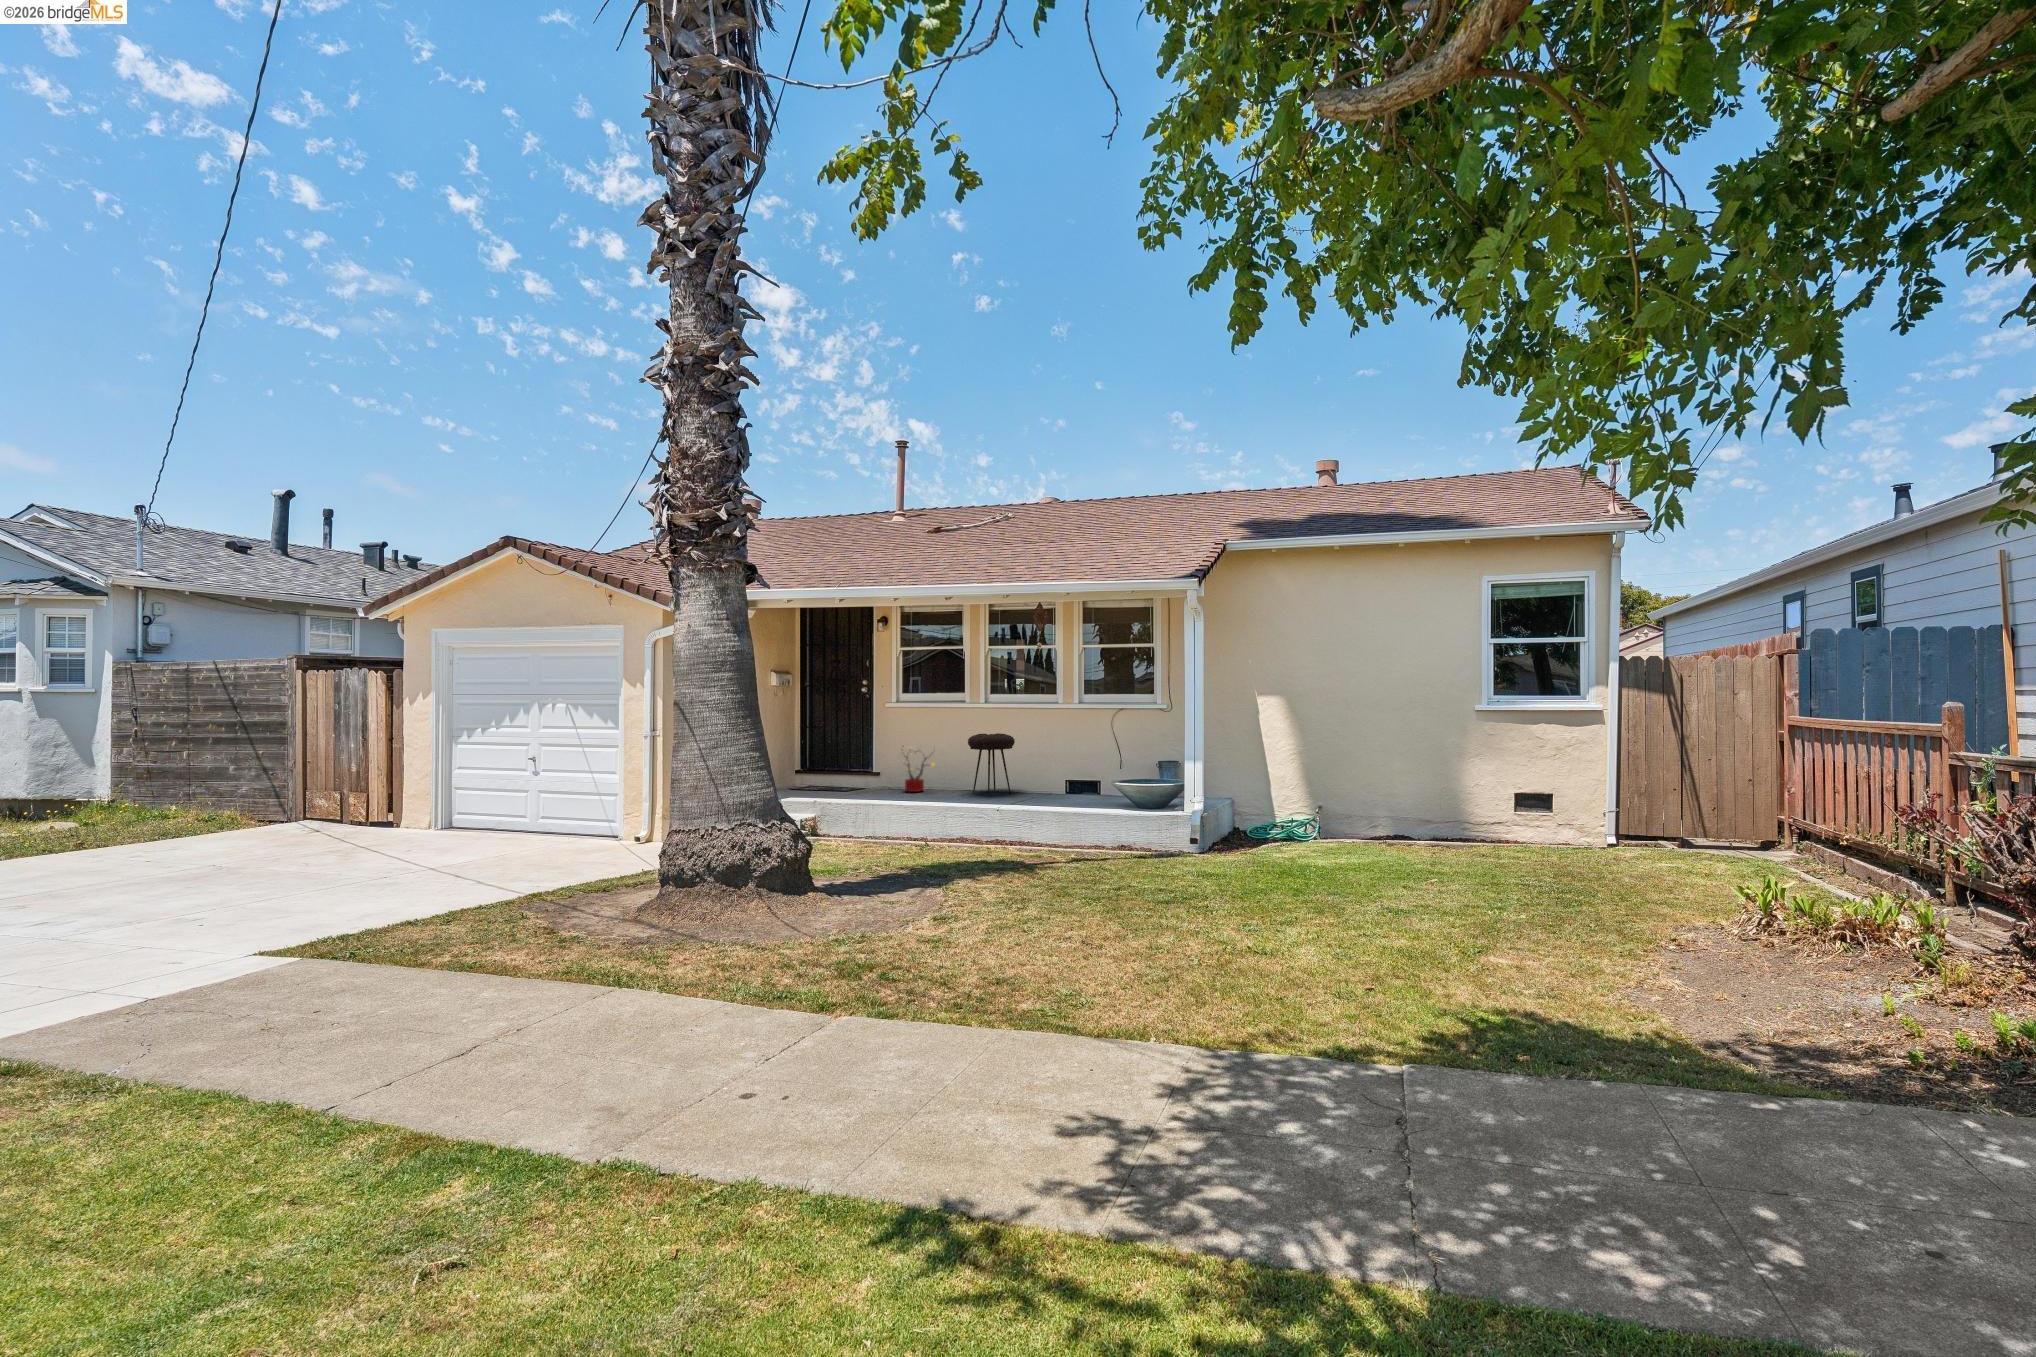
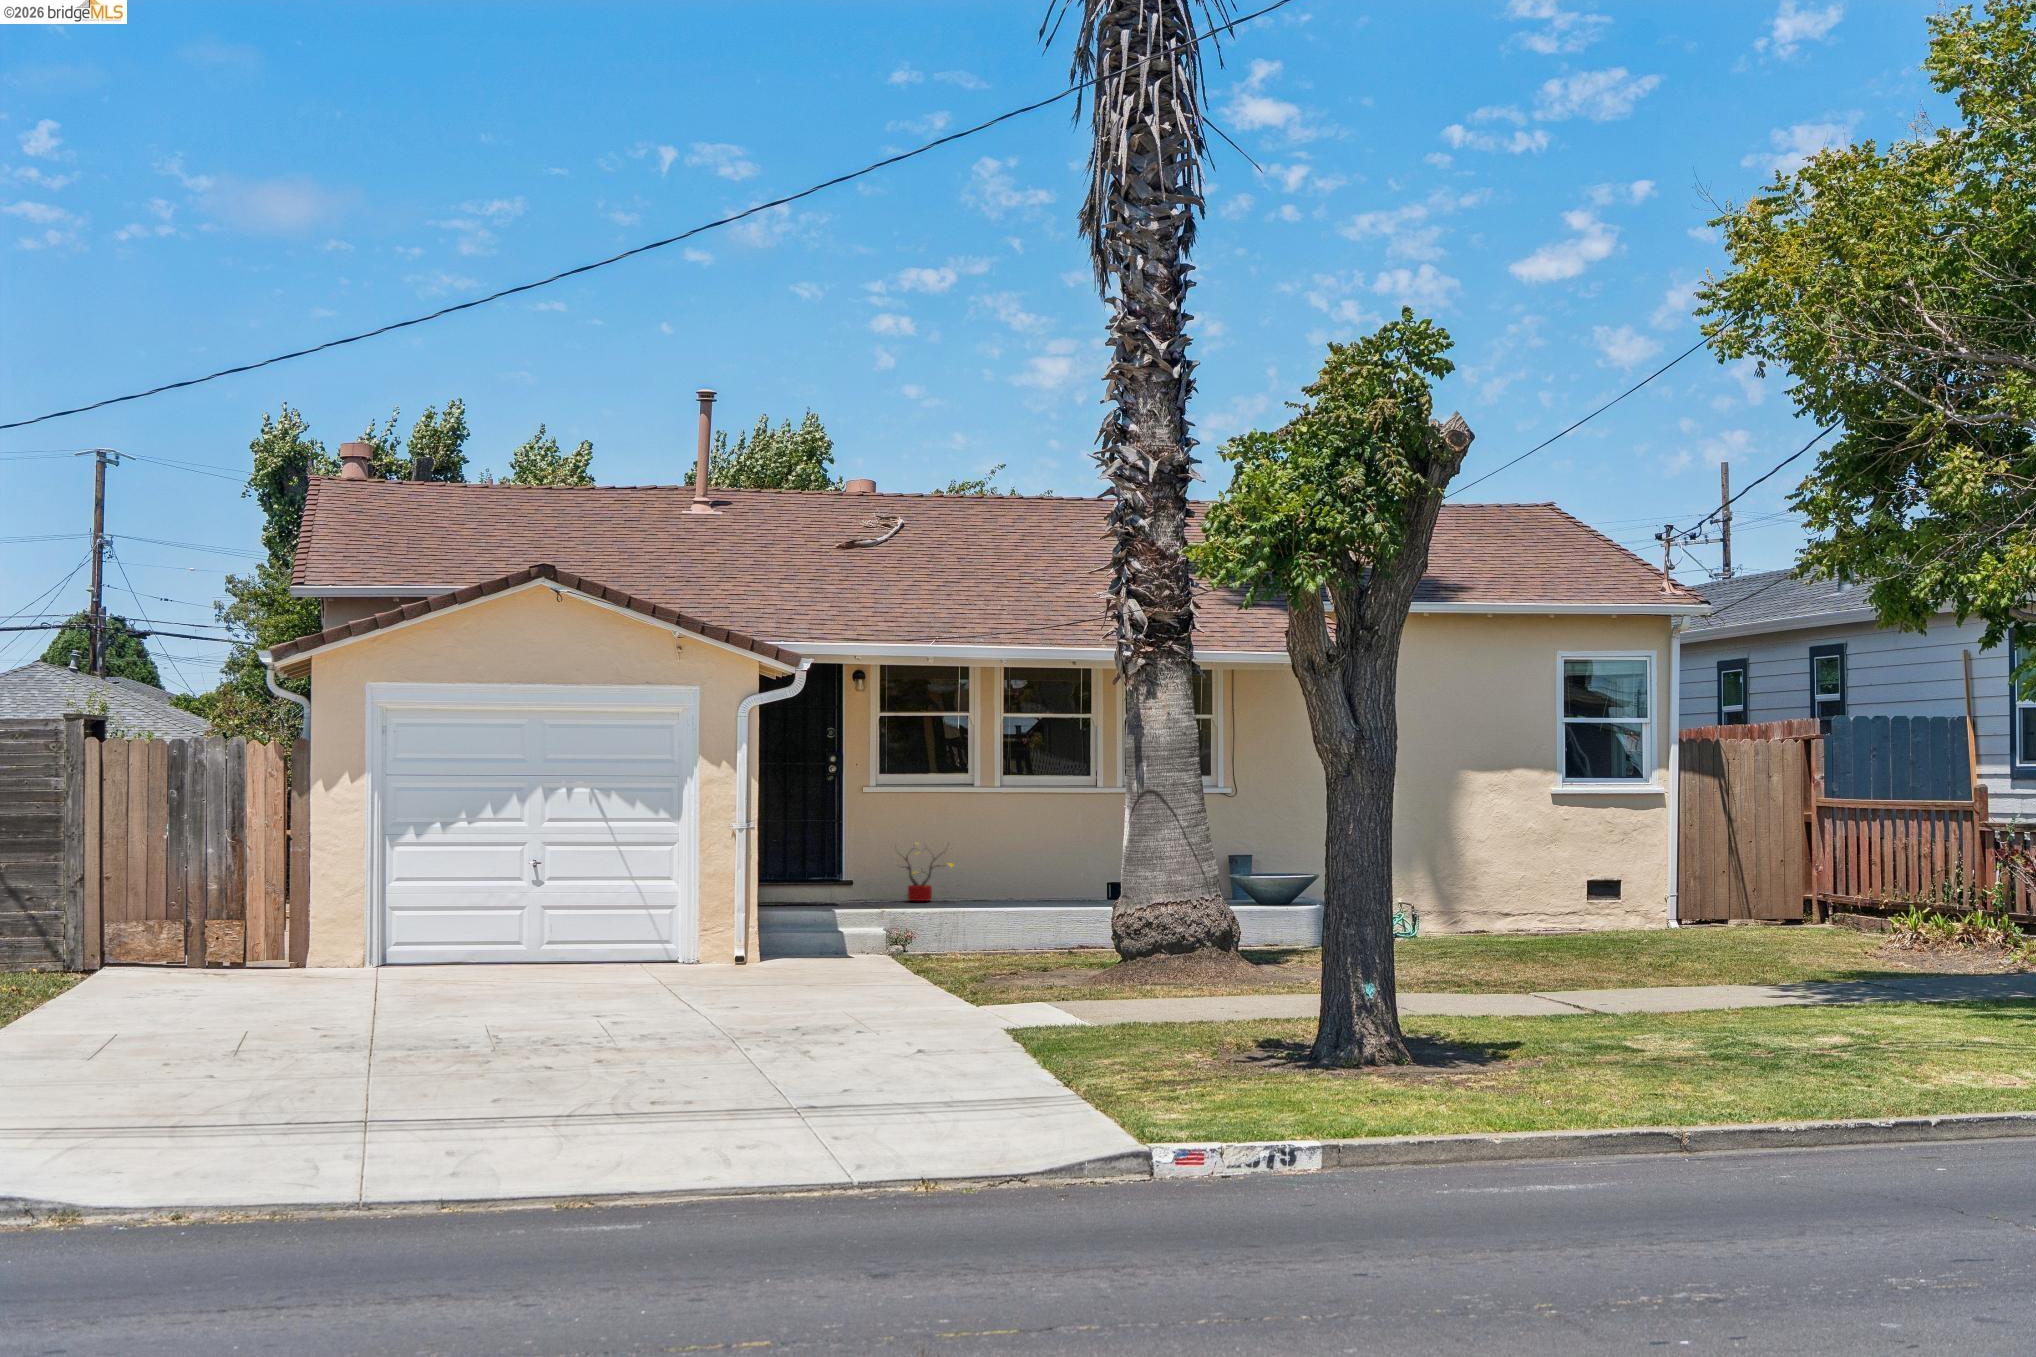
stool: present [968,733,1015,795] -> none [995,825,1052,901]

